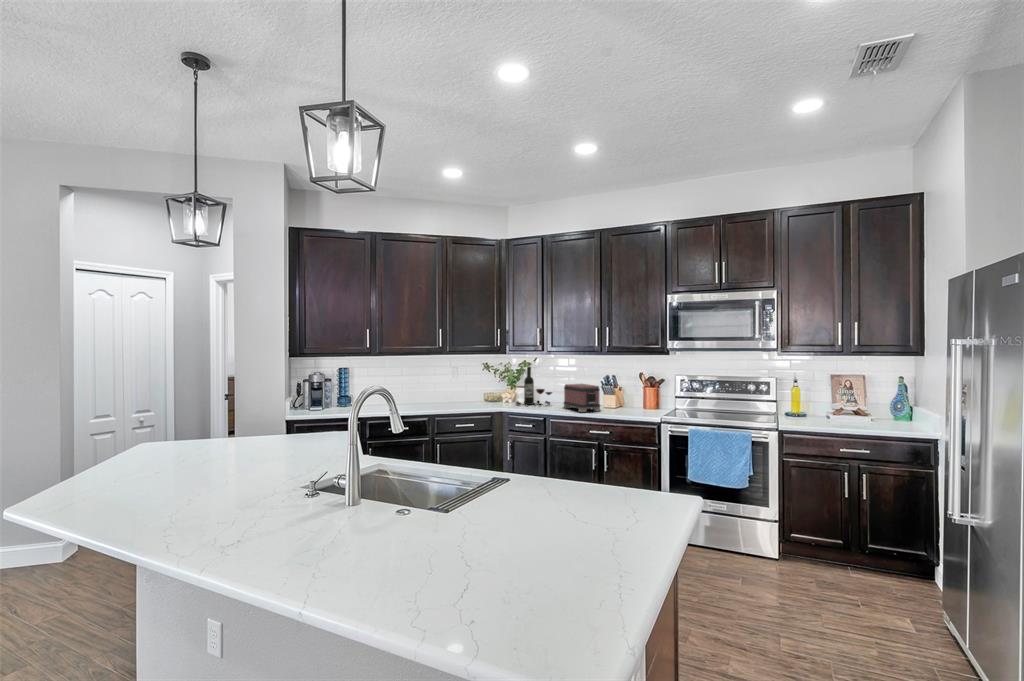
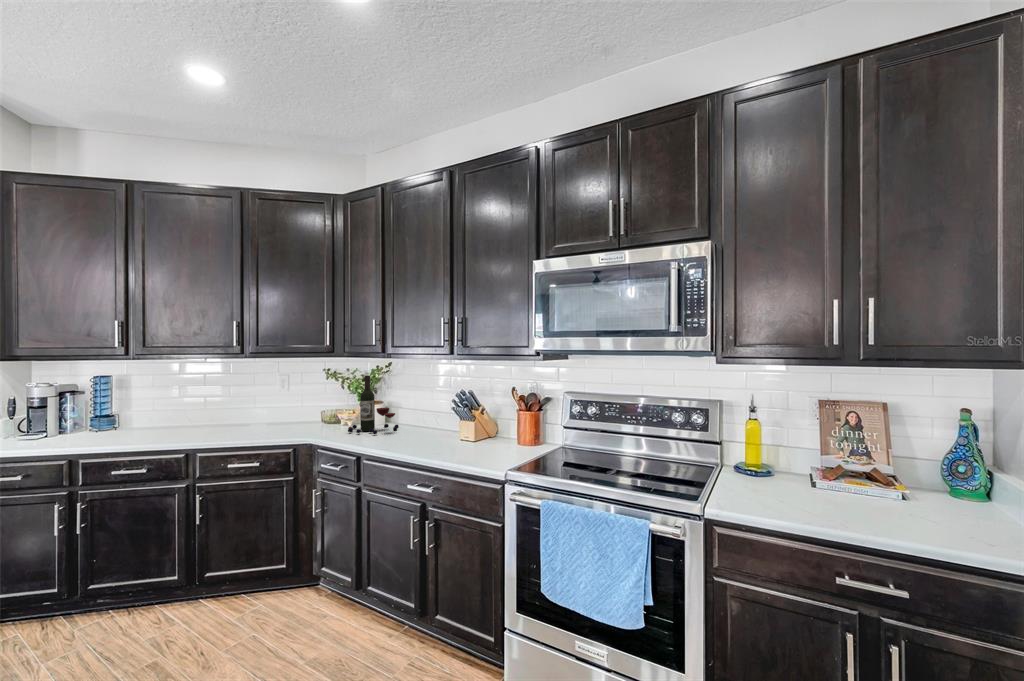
toaster: present [563,384,601,412] -> none [401,402,443,451]

